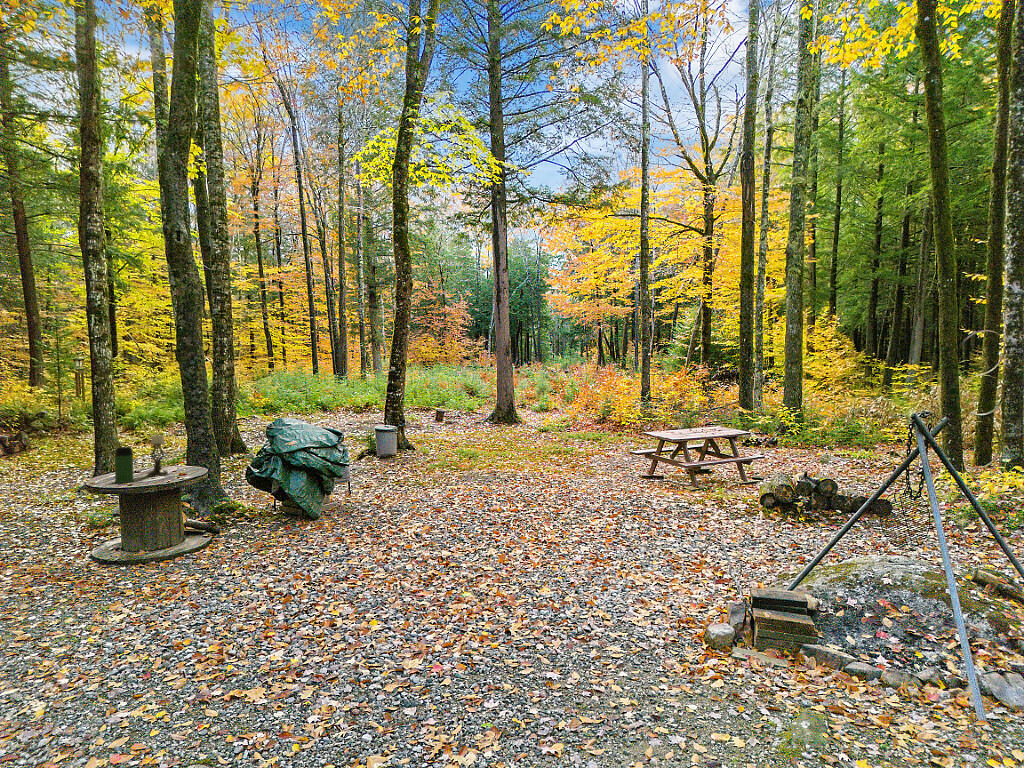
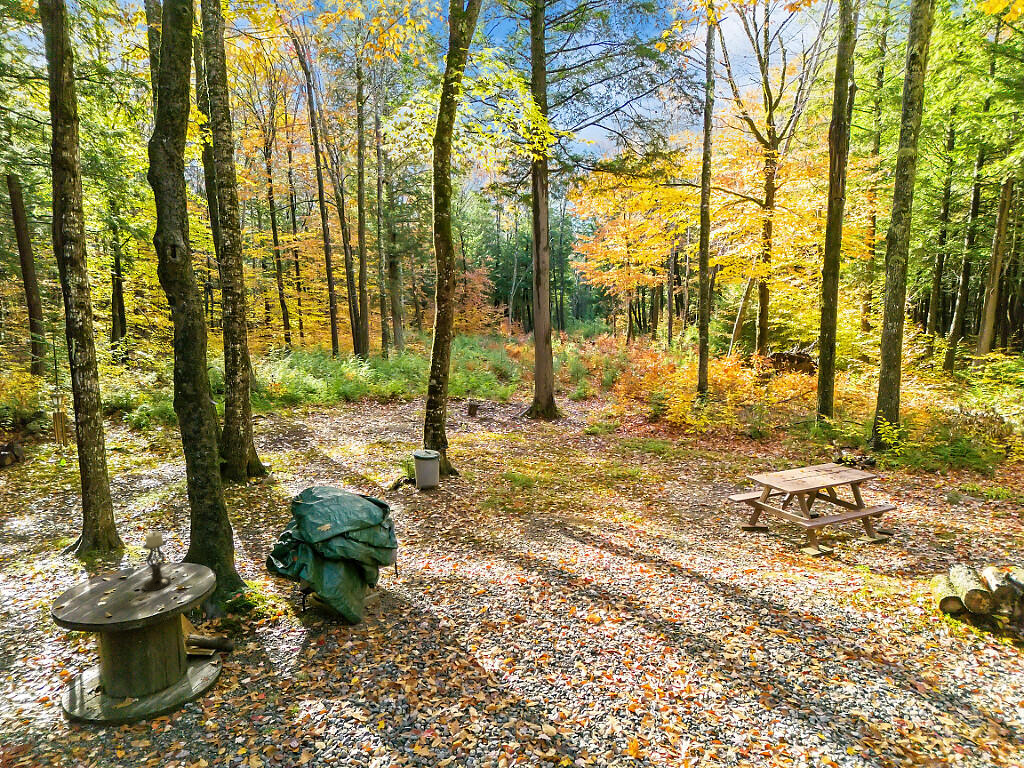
thermos bottle: present [115,442,134,483] -> none [94,559,123,617]

